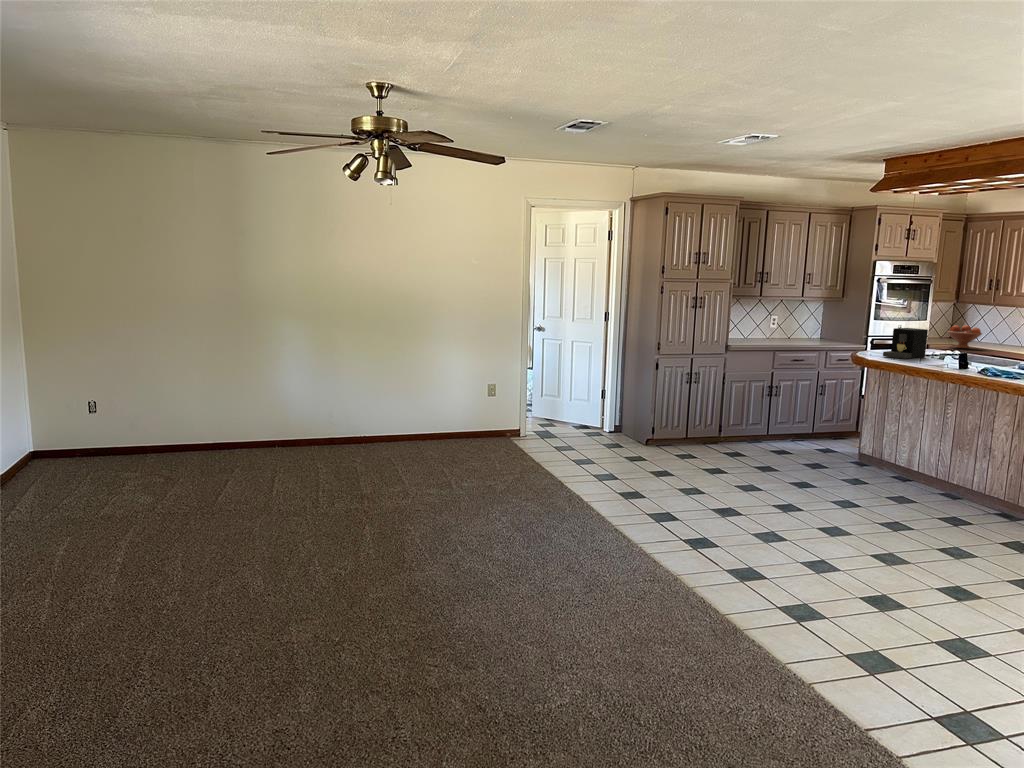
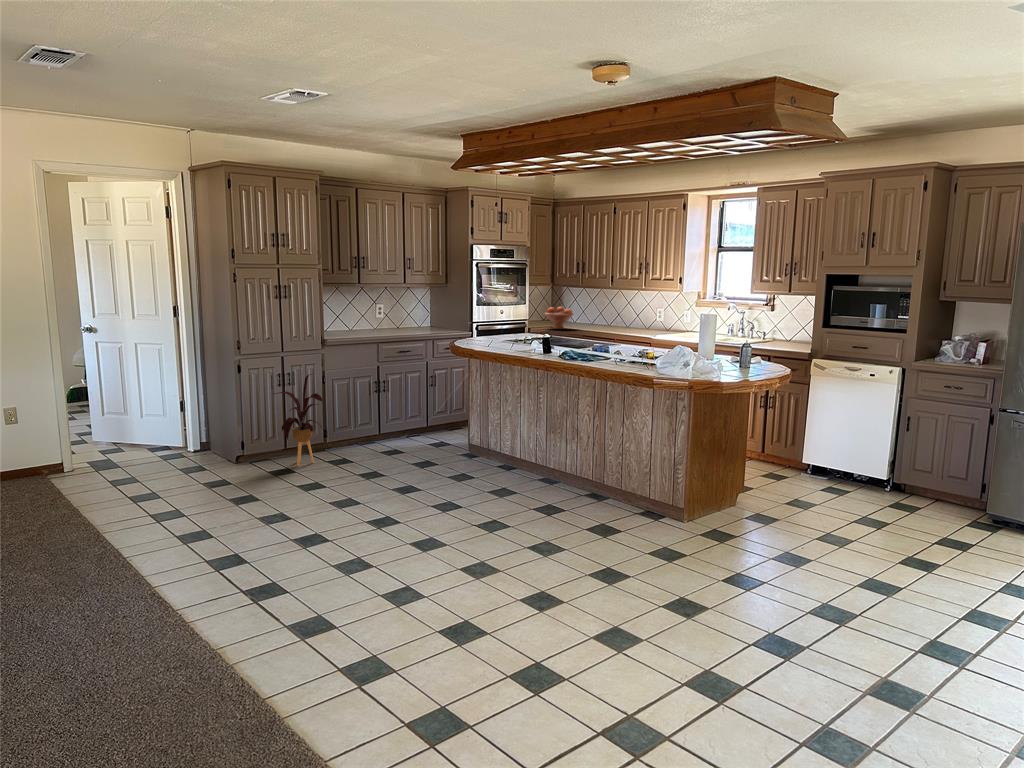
coffee maker: present [883,328,928,359] -> none [480,312,521,344]
house plant: none [684,374,729,453] -> present [274,374,322,466]

